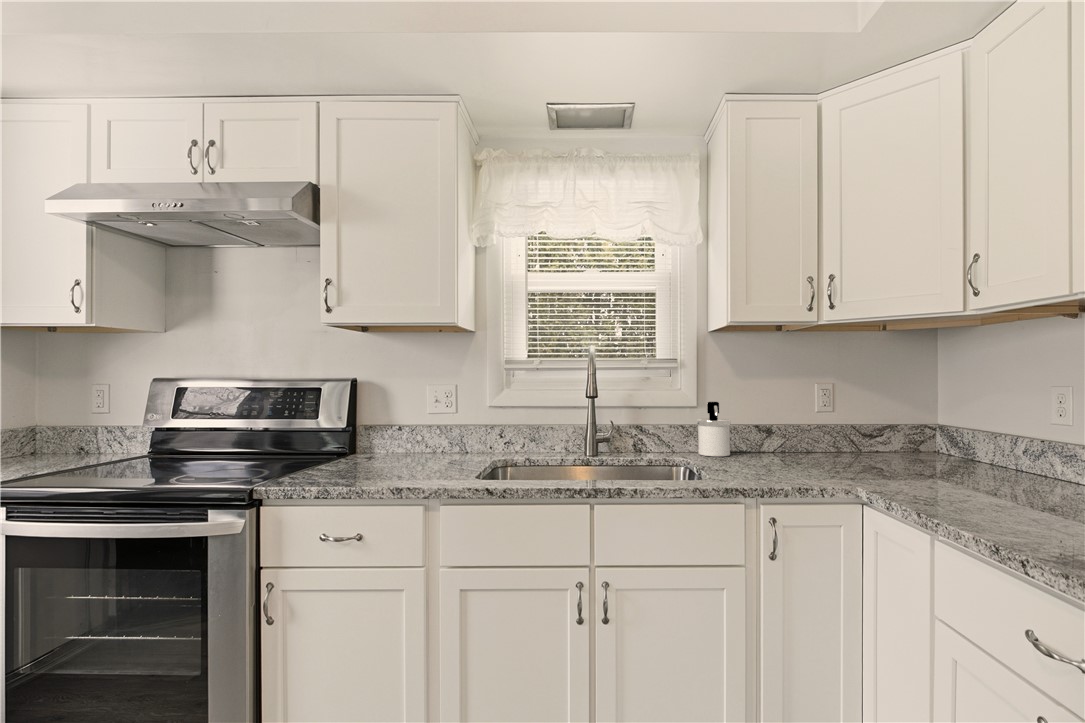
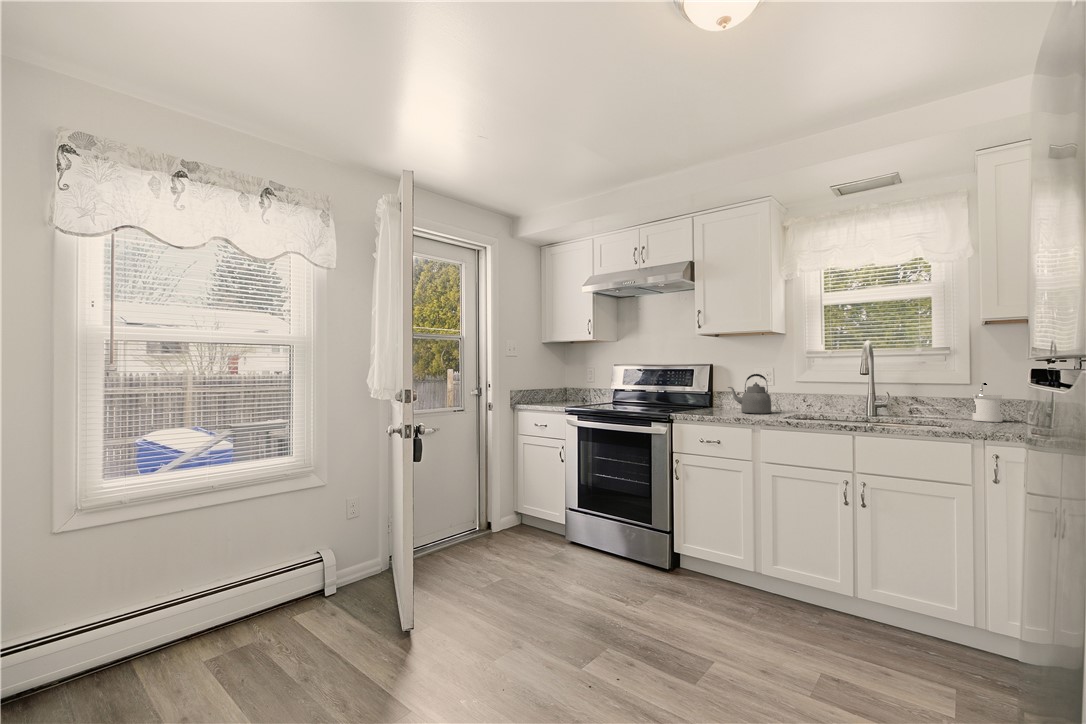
kettle: none [379,396,450,466] -> present [728,374,771,414]

